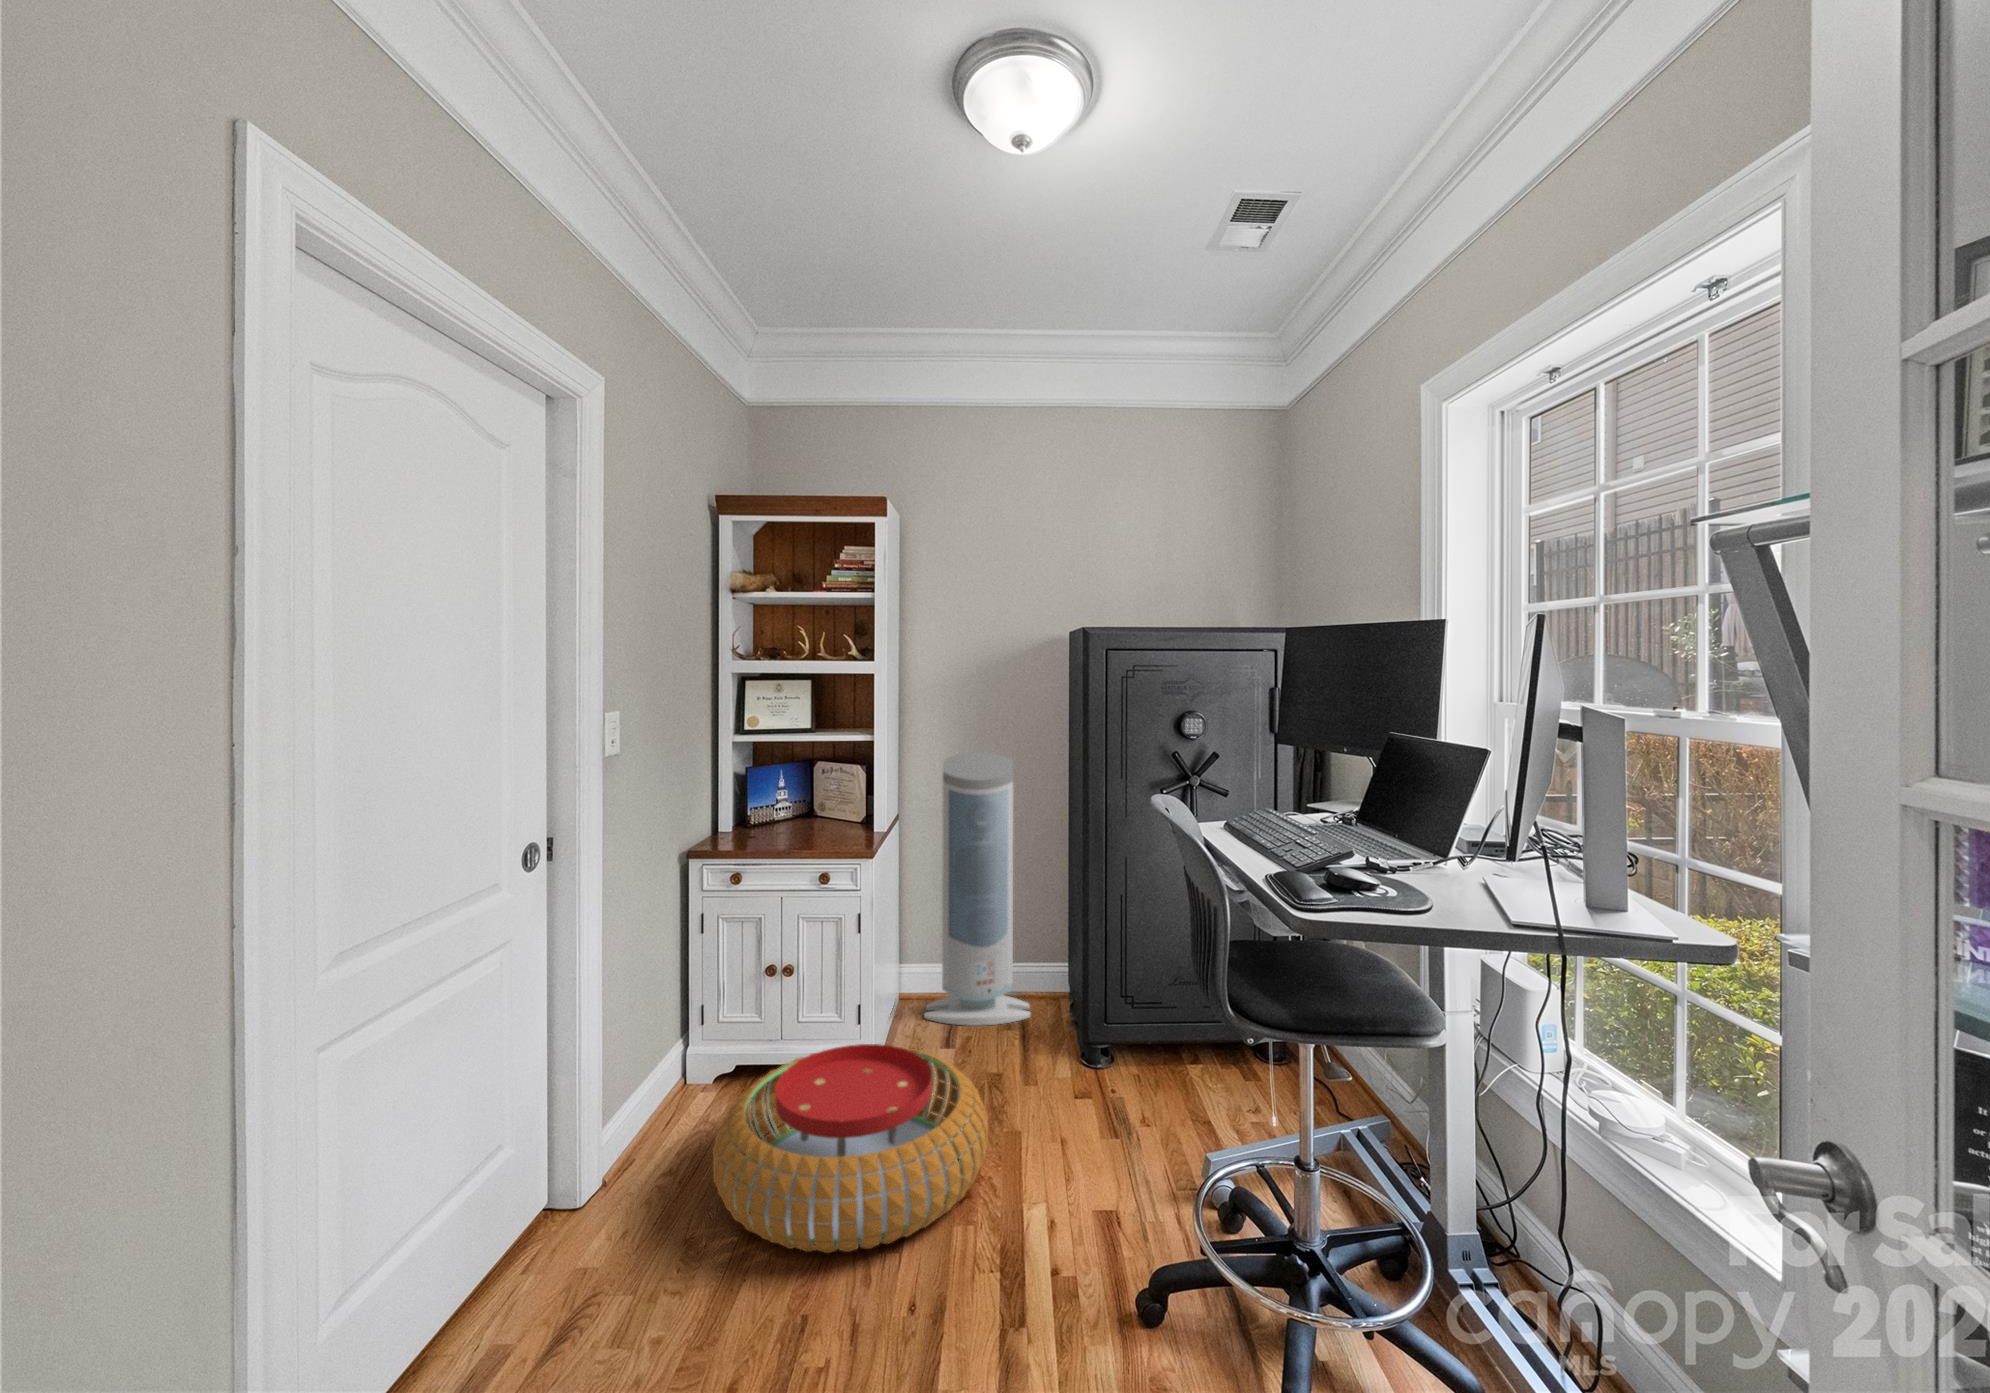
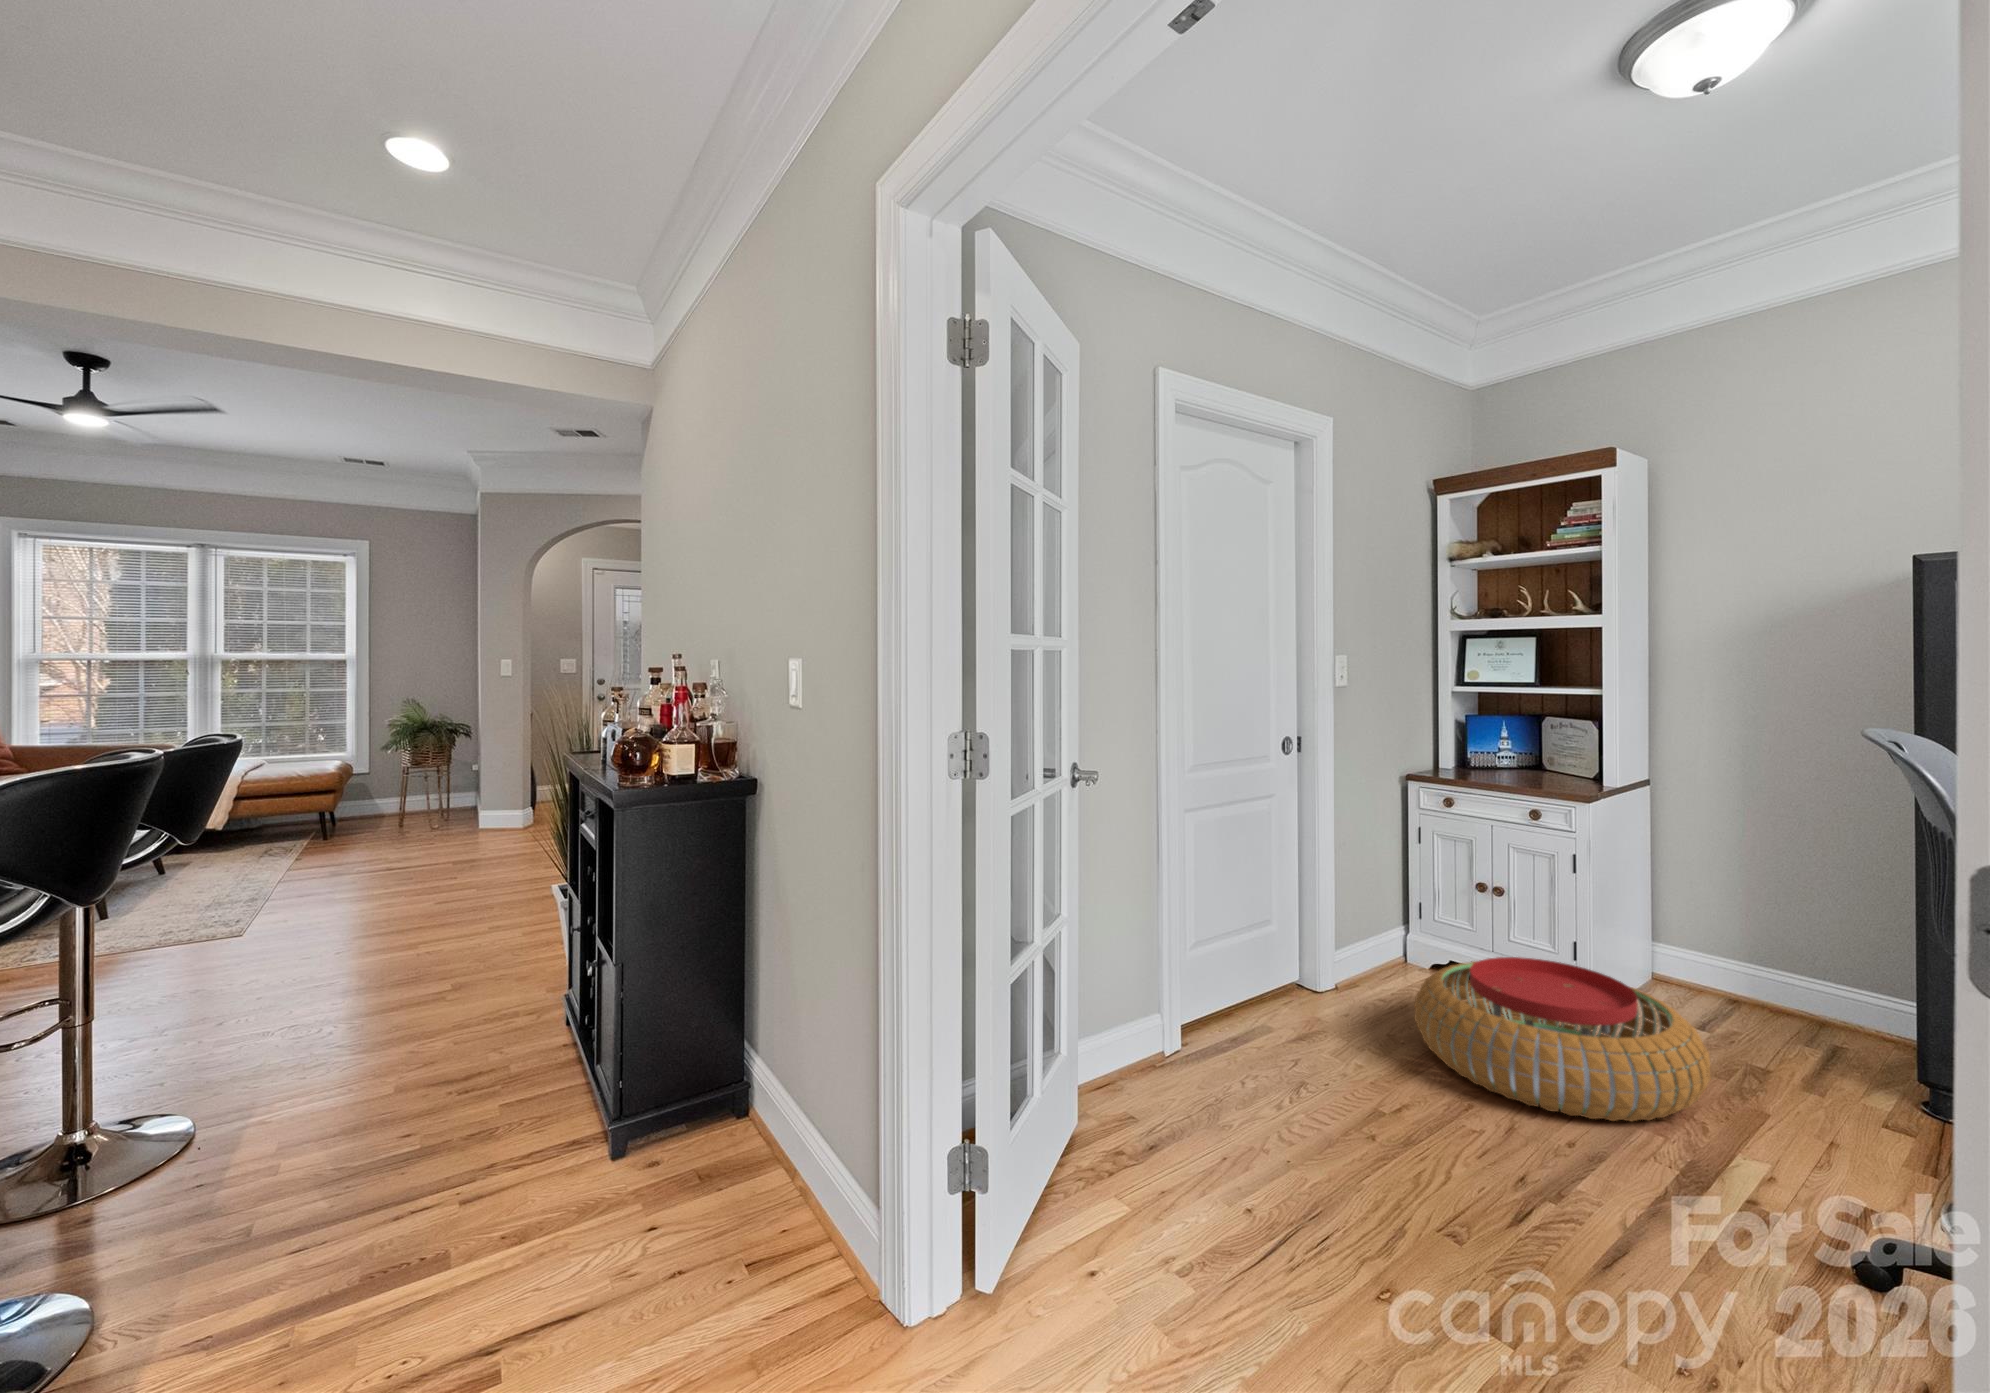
air purifier: present [924,752,1030,1026] -> none [1676,712,1844,1030]

